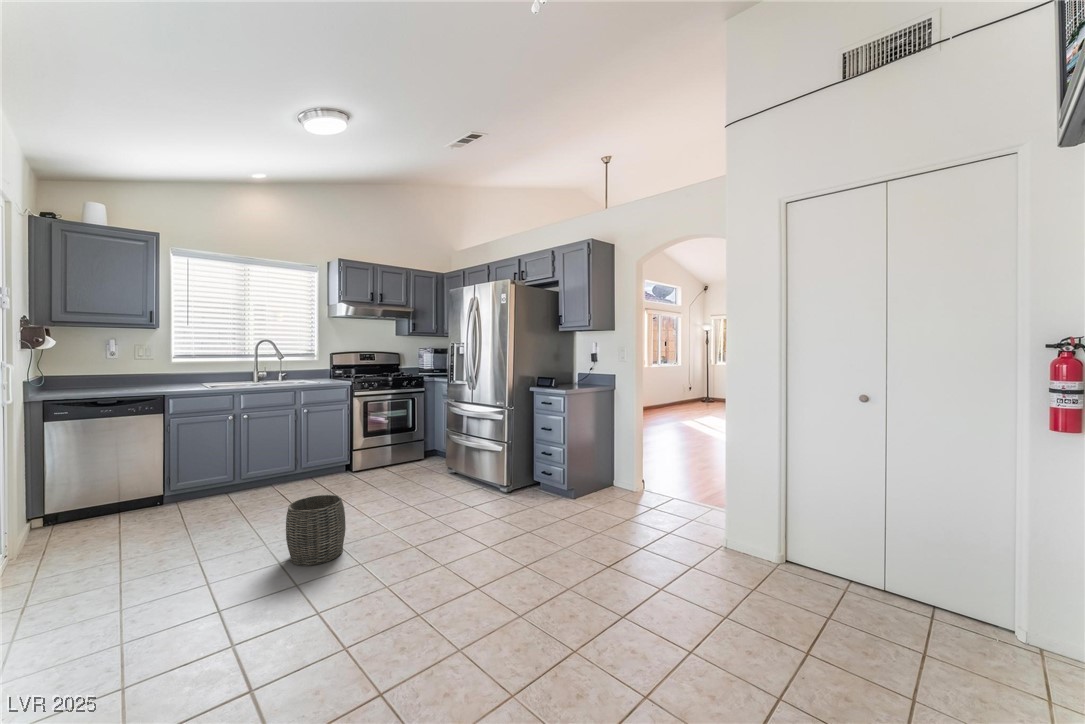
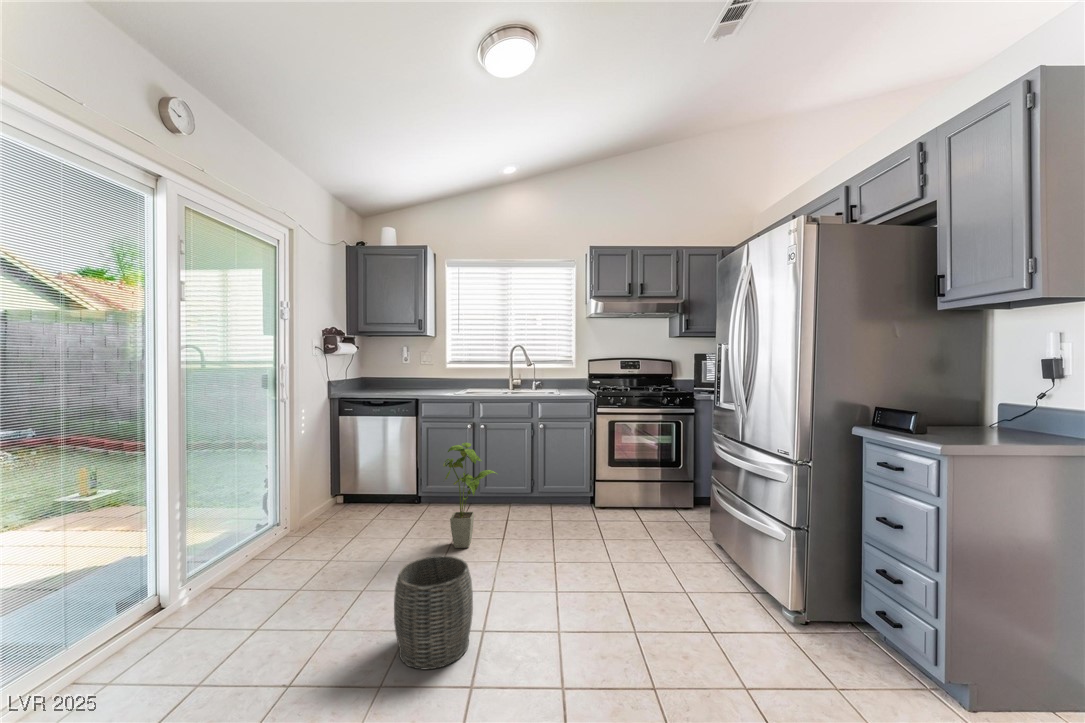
house plant: none [239,425,292,516] -> present [443,443,496,548]

